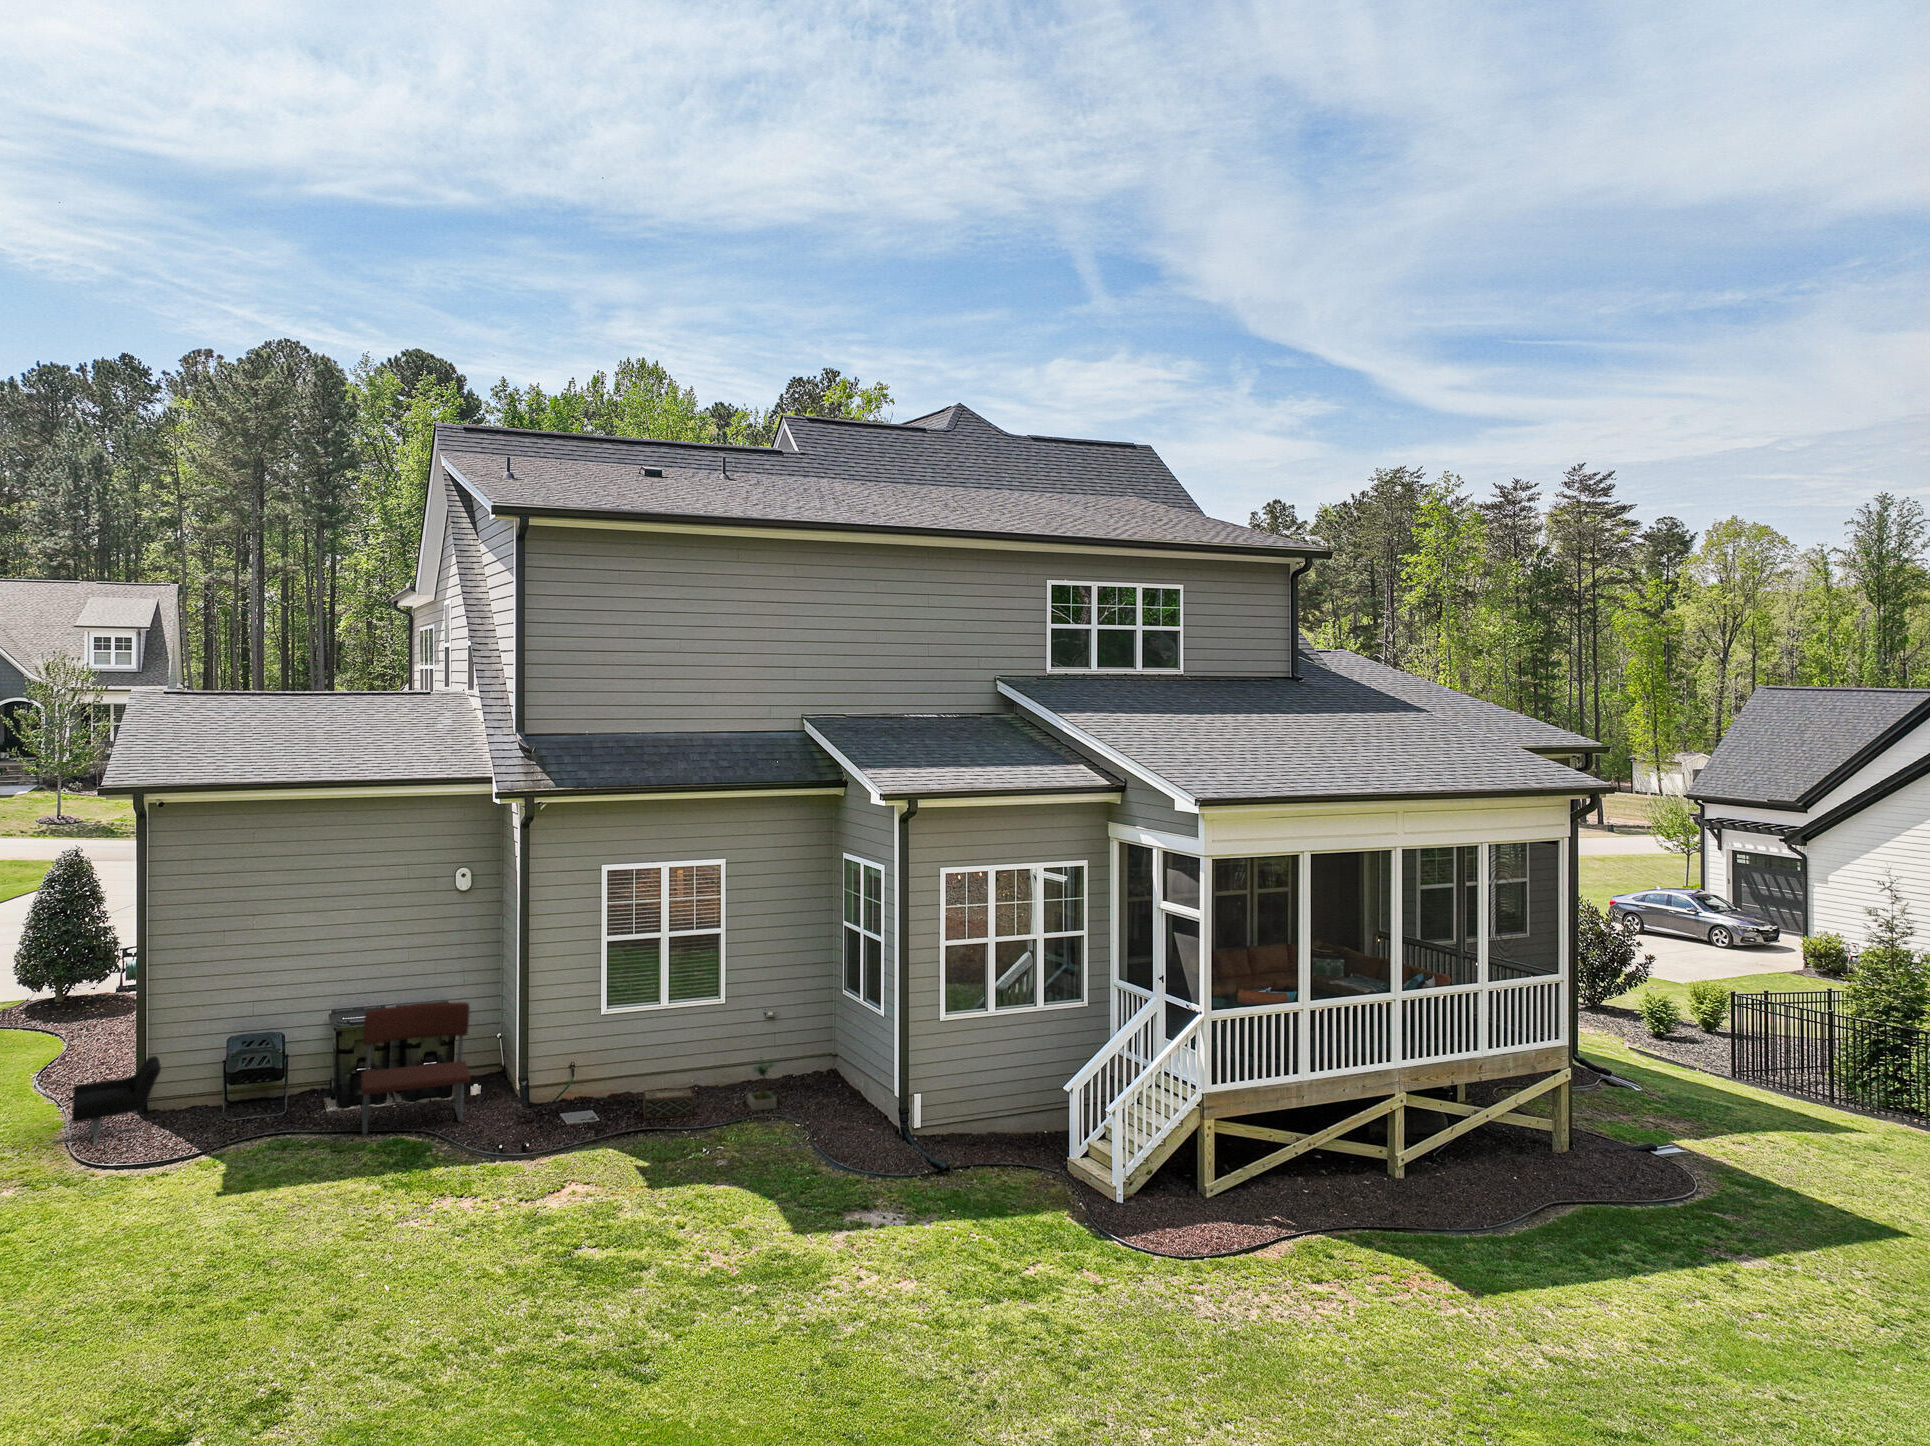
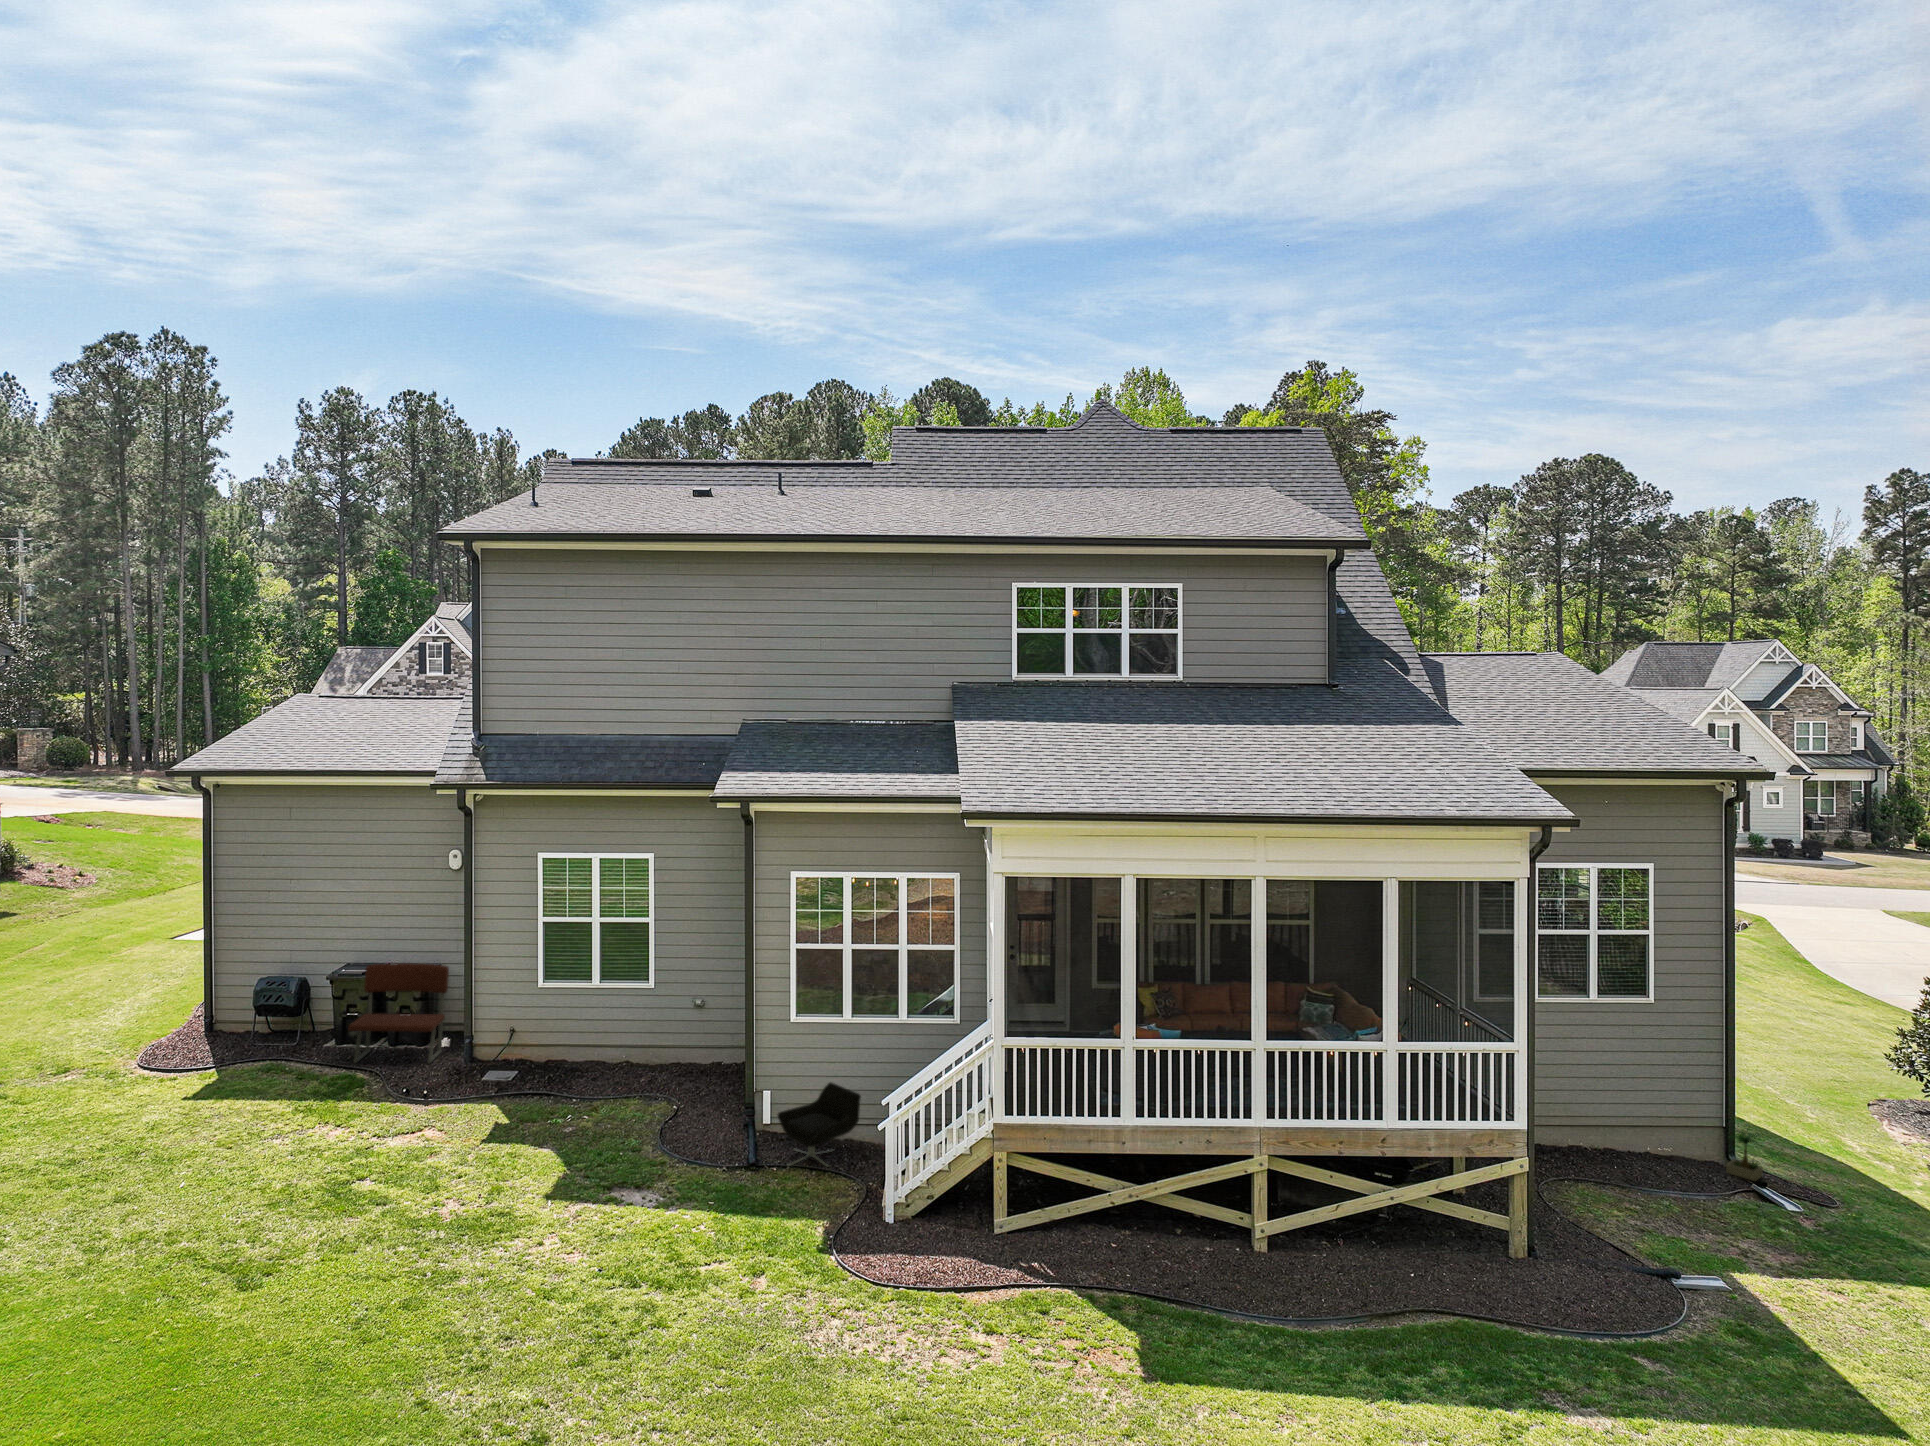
lounge chair: present [62,1056,161,1146] -> present [778,1082,861,1167]
potted plant: present [747,1057,777,1111] -> present [1726,1127,1763,1181]
woven basket: present [643,1088,693,1119] -> none [566,1057,615,1084]

